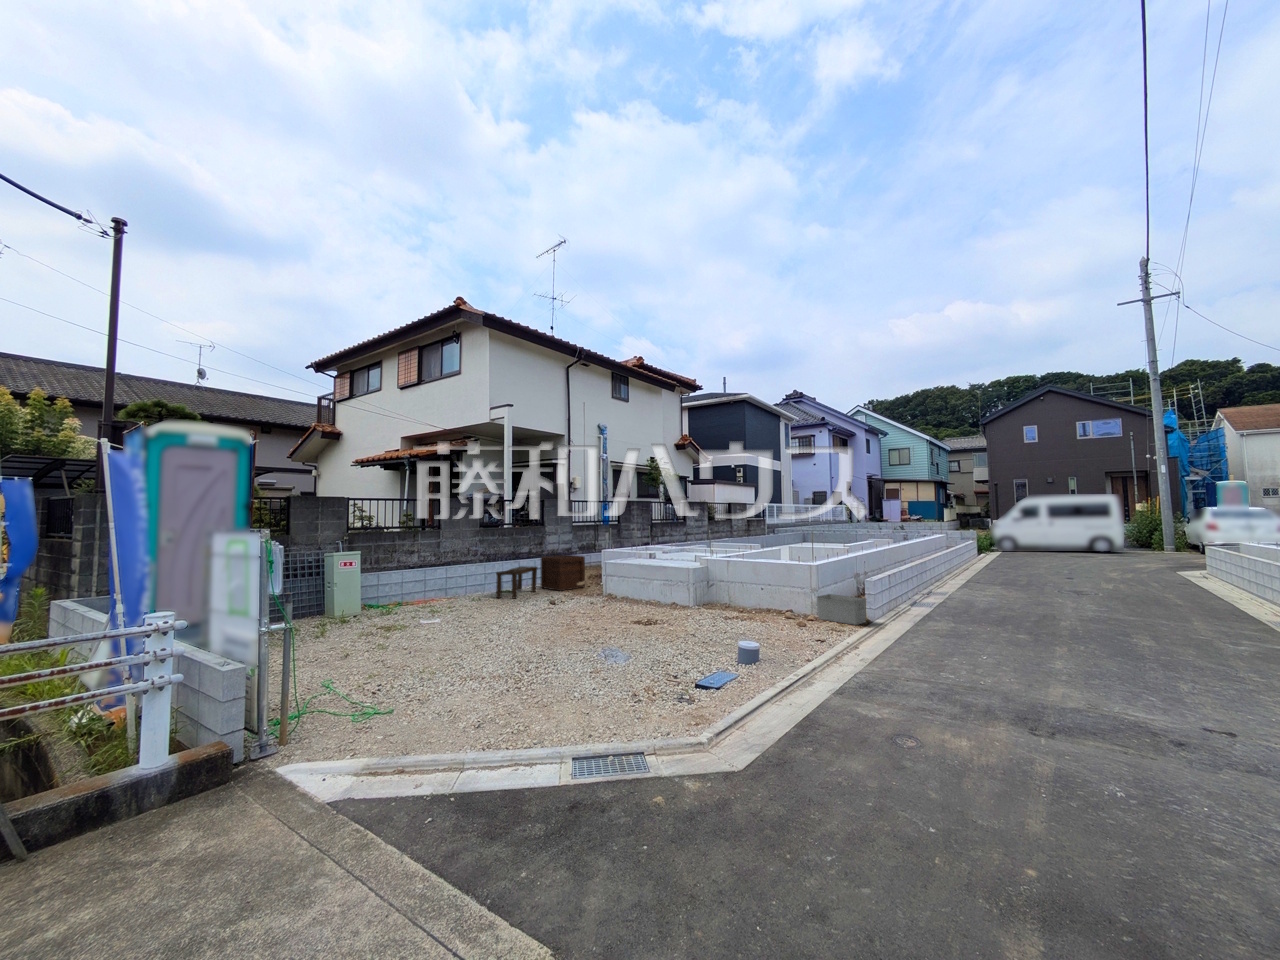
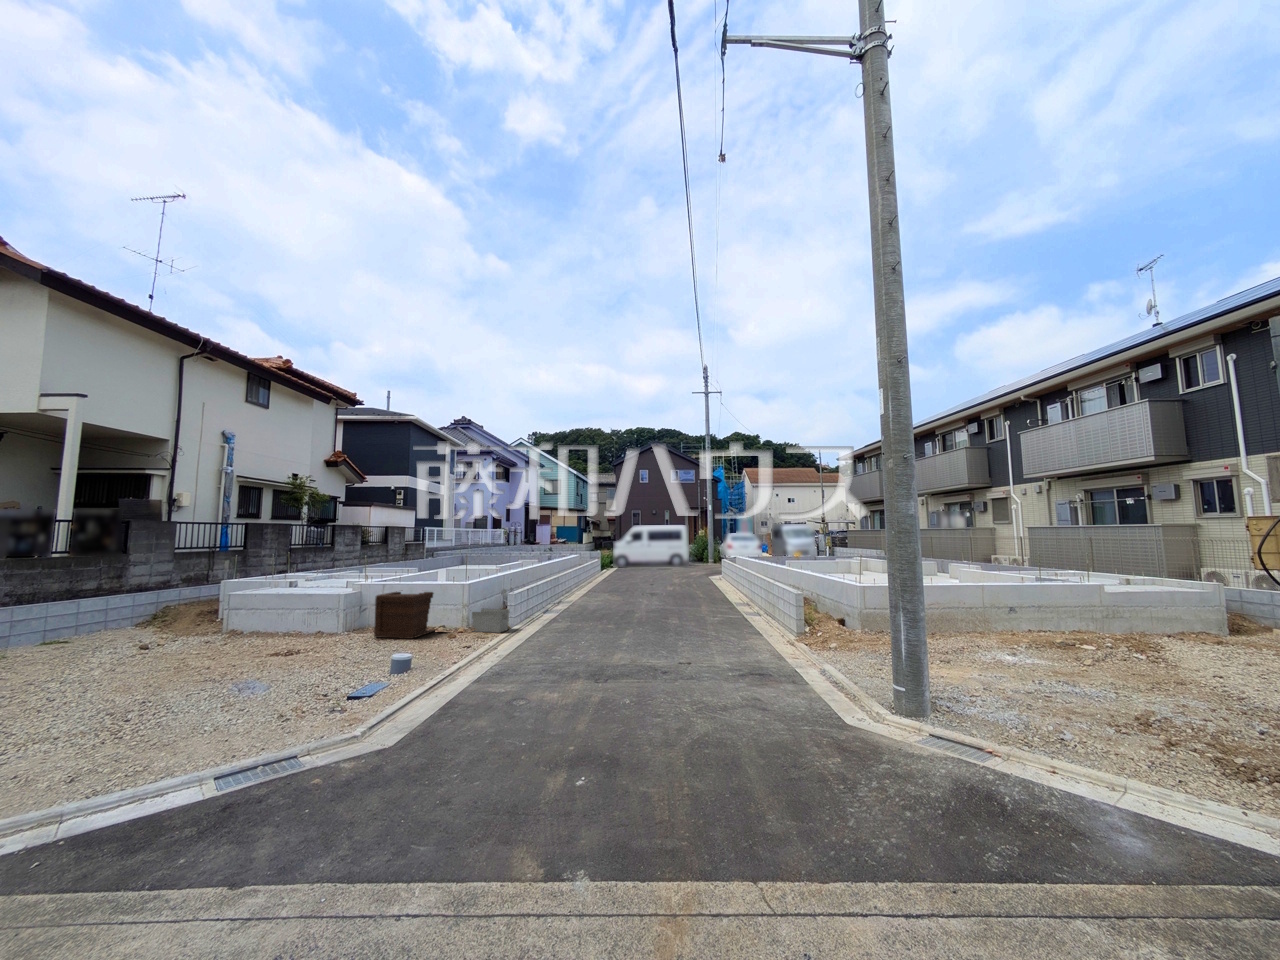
wooden crate: present [541,555,585,591] -> present [374,591,434,639]
bench: present [496,566,537,598] -> none [49,604,123,649]

